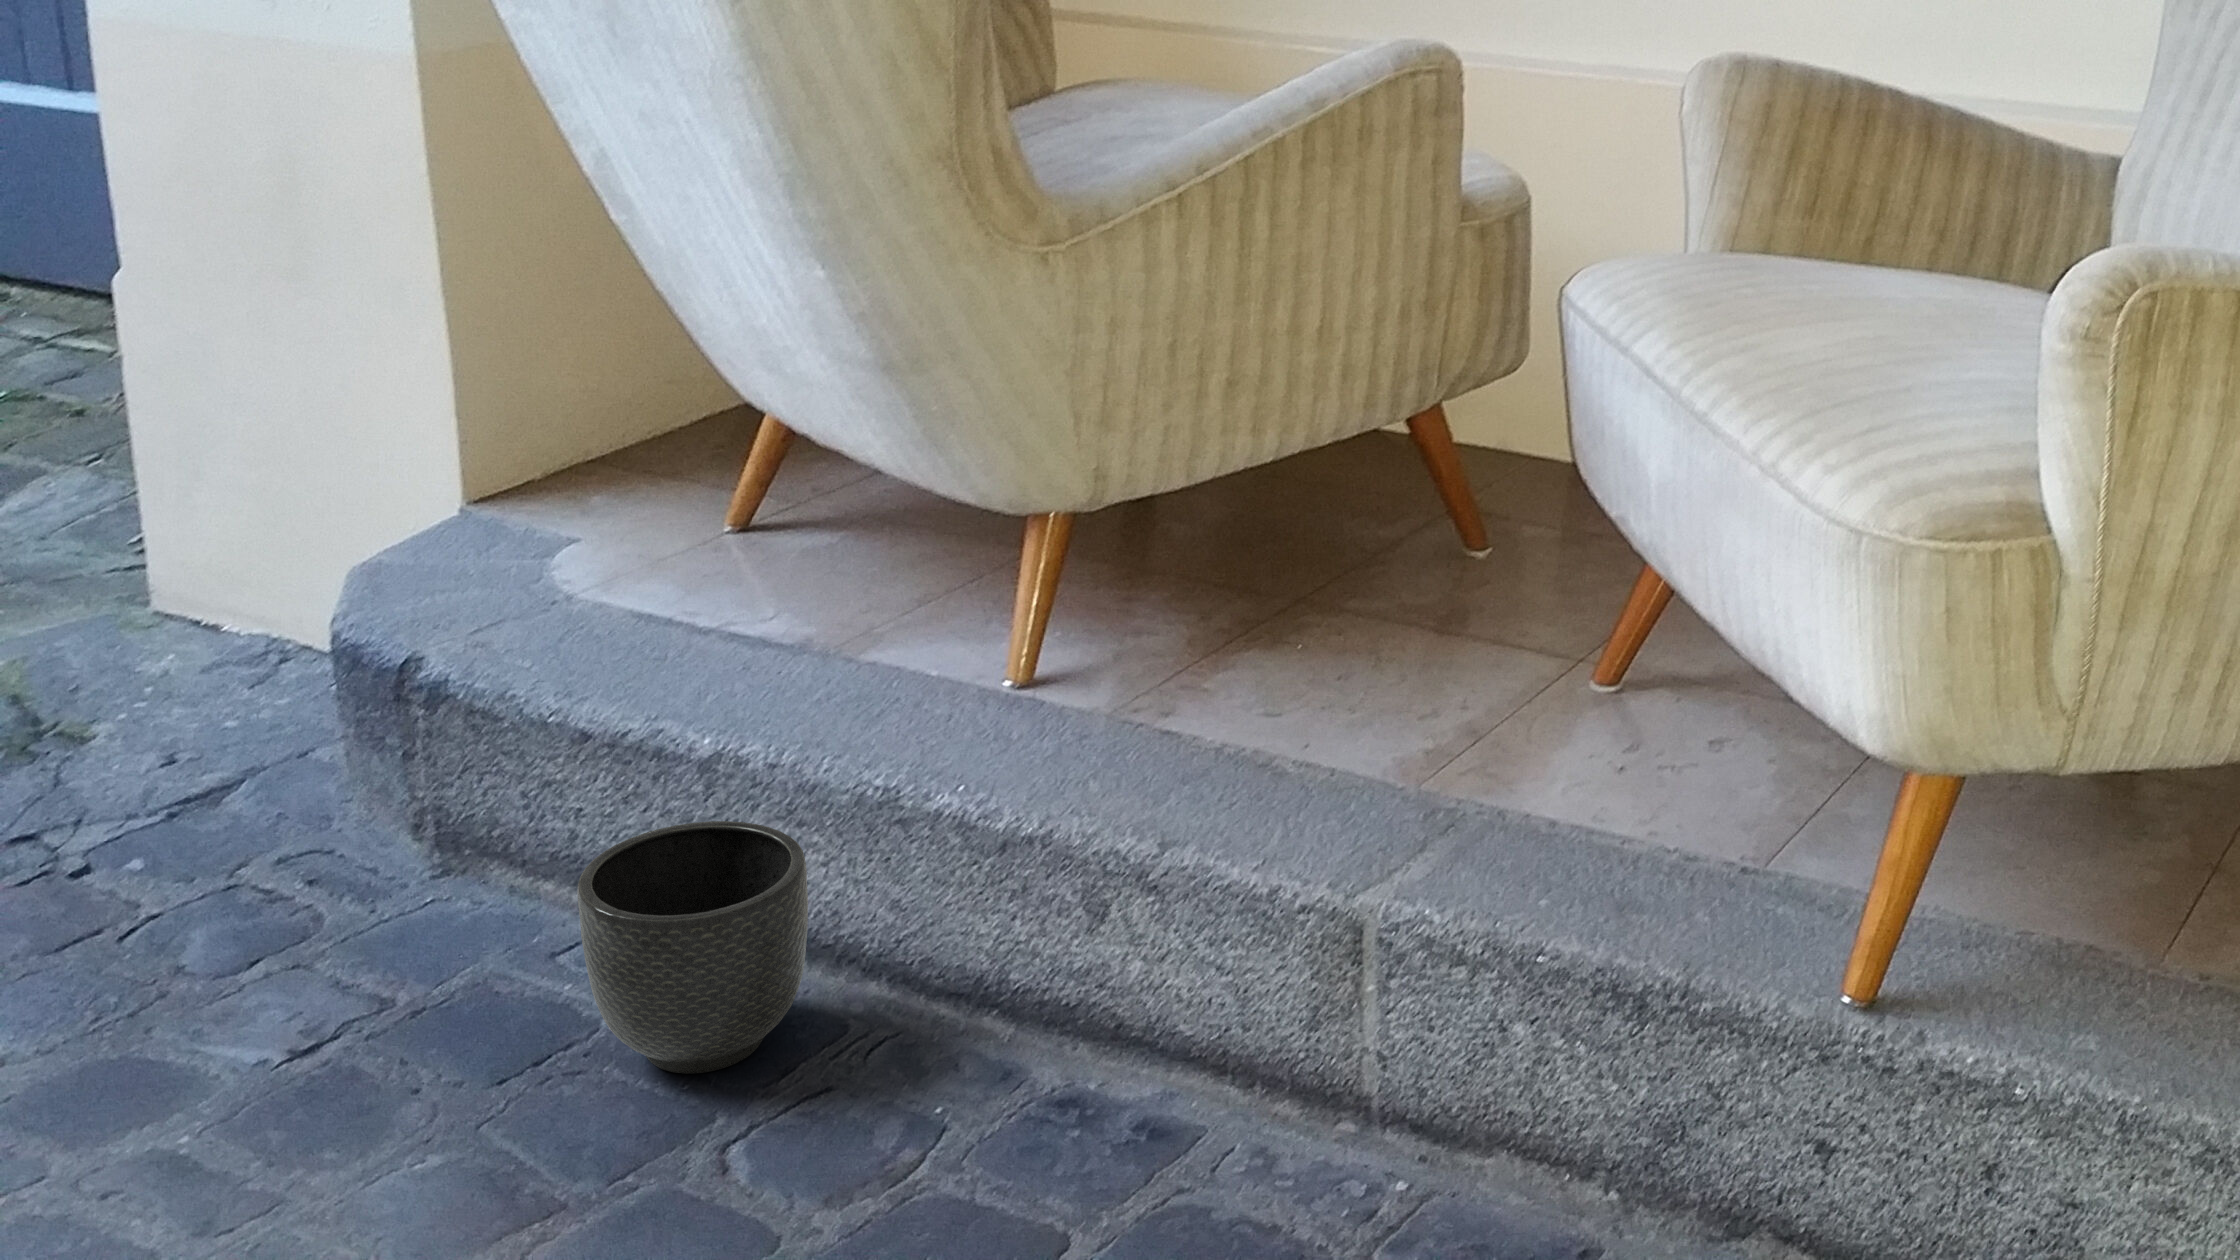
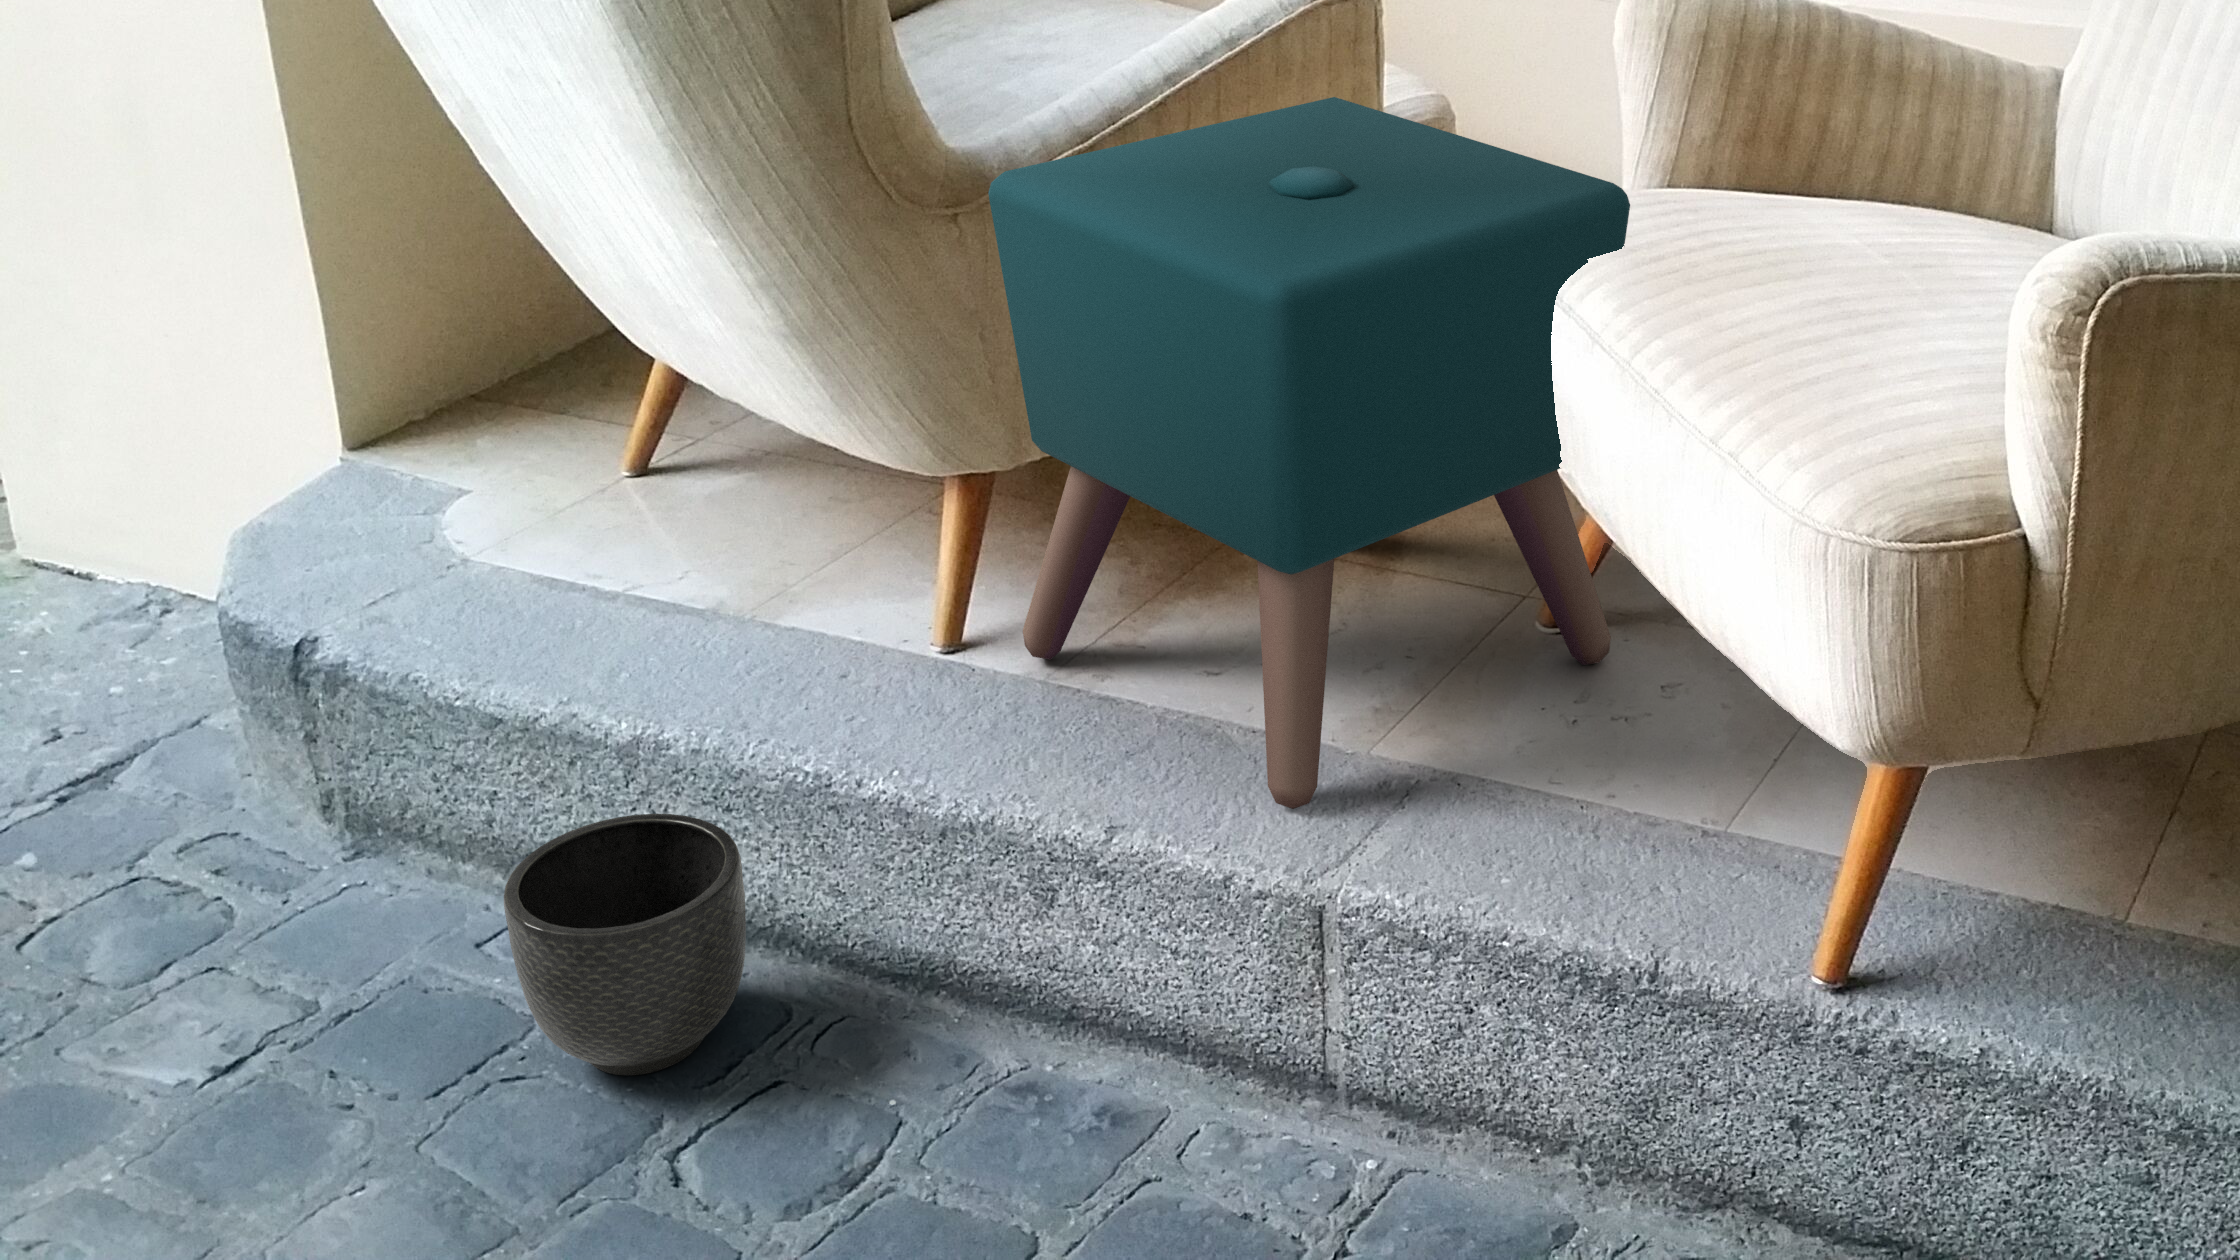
ottoman: none [1078,166,1692,833] -> present [988,97,1630,809]

